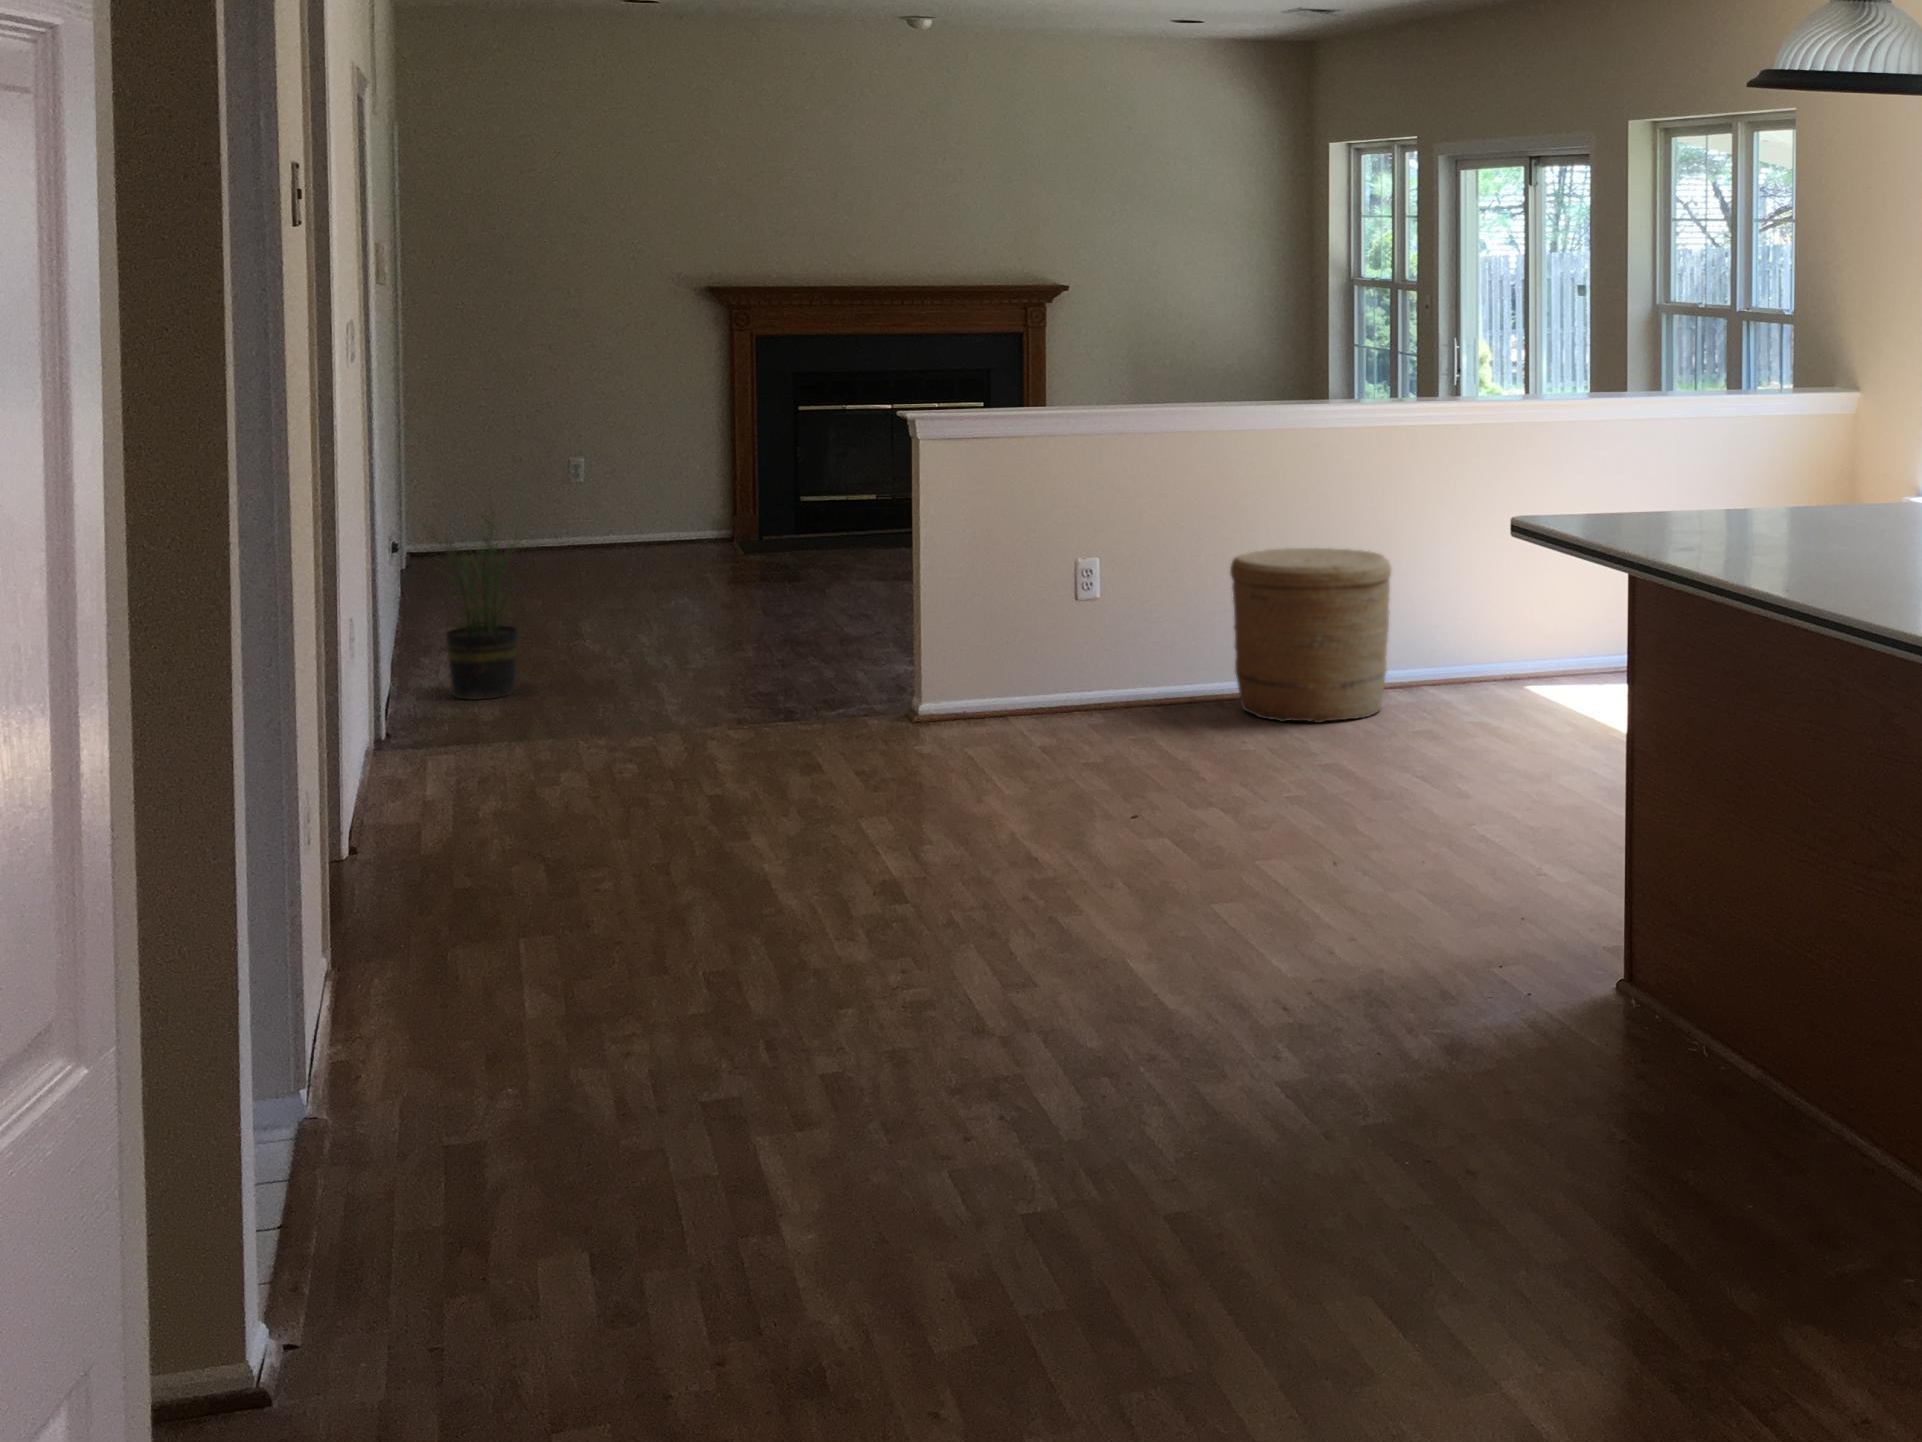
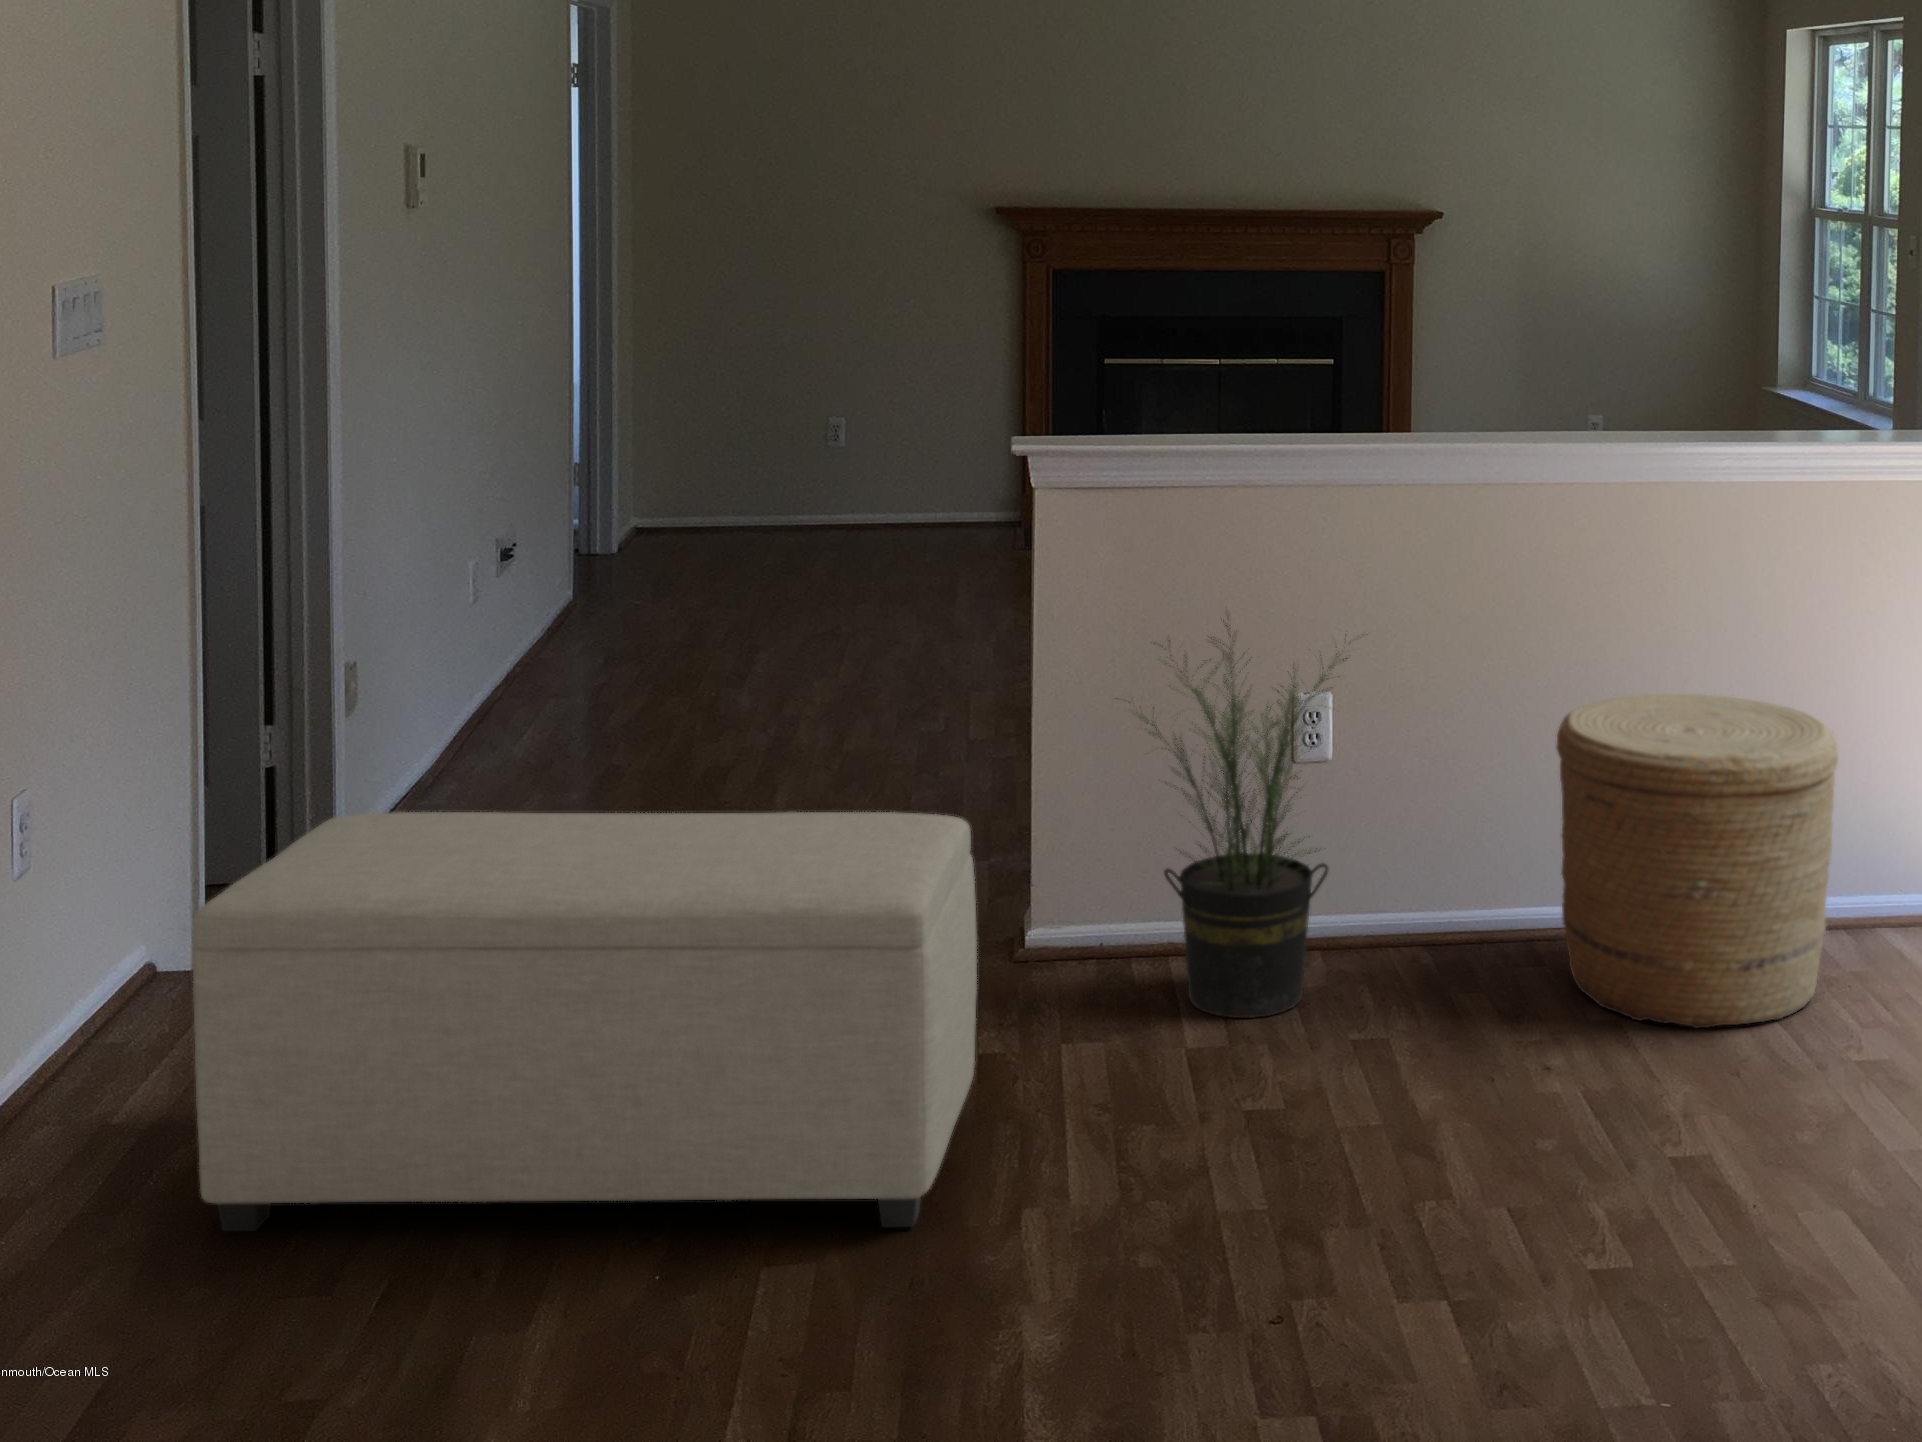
potted plant: present [422,503,530,700] -> present [1116,608,1368,1018]
ottoman: none [524,597,931,816] -> present [193,812,977,1231]

